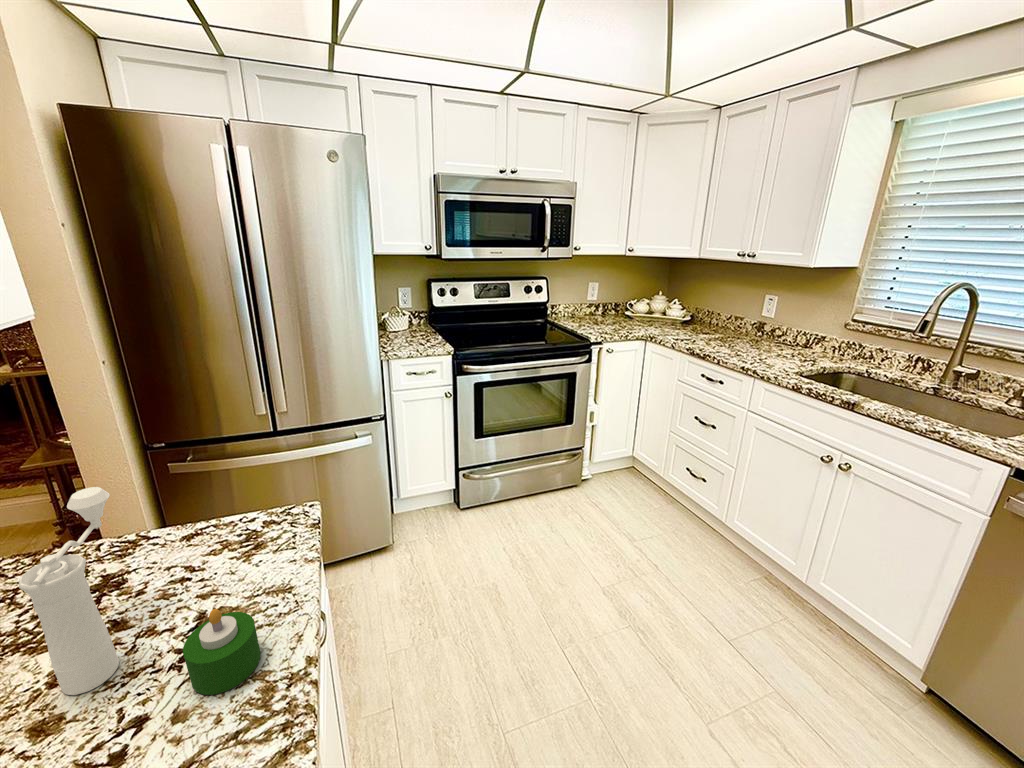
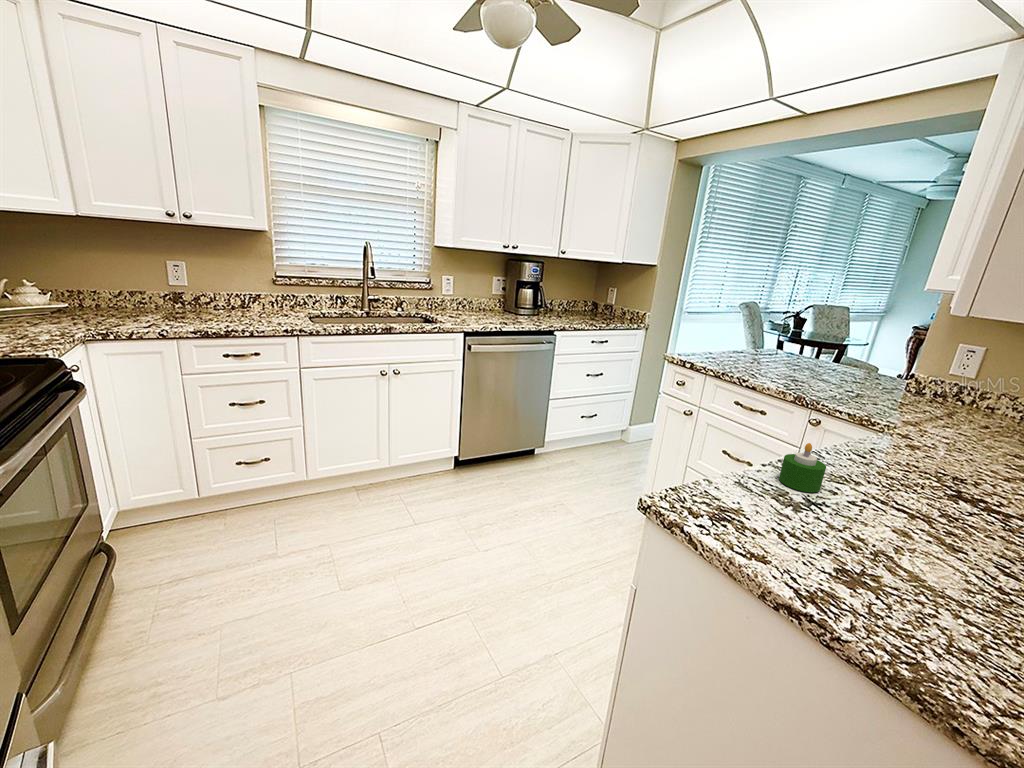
pepper mill: present [19,487,119,695] -> none [855,428,920,538]

